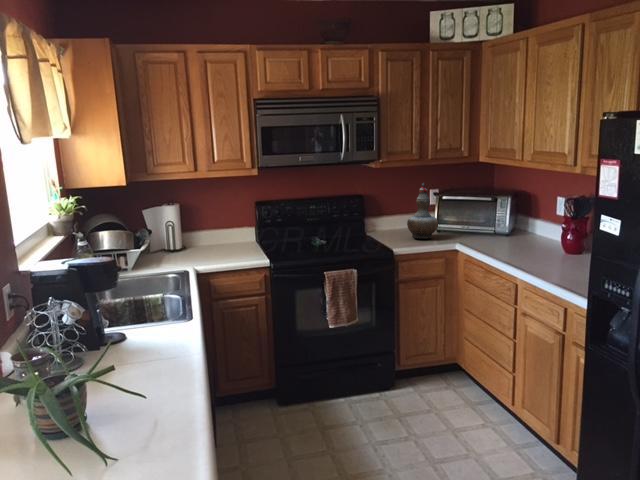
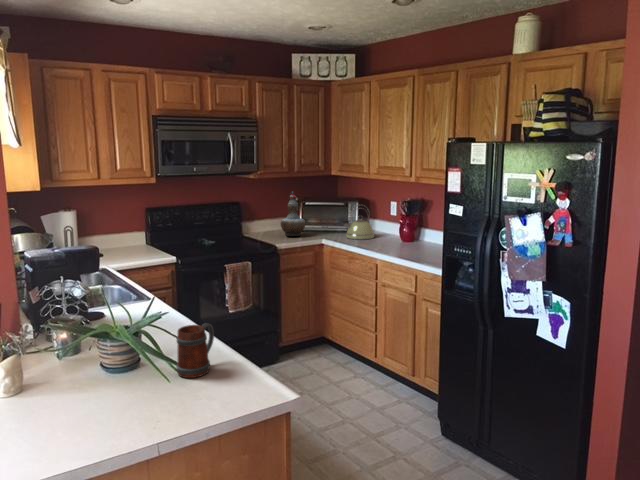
kettle: none [484,202,528,248] -> present [343,210,374,240]
mug: none [118,377,176,450] -> present [177,323,214,378]

